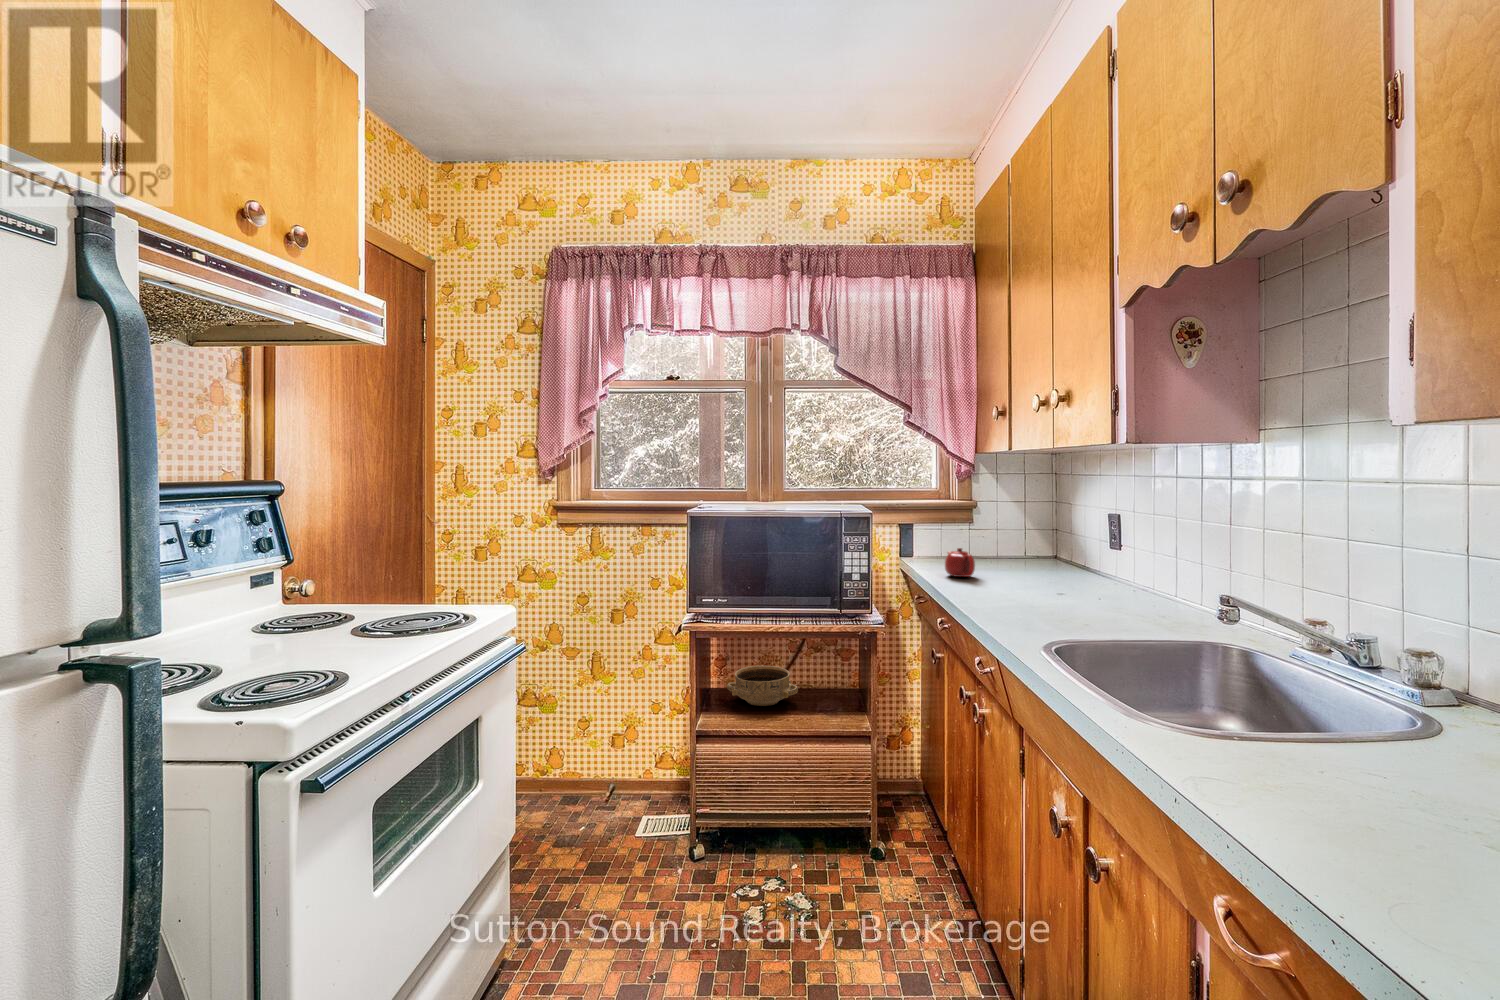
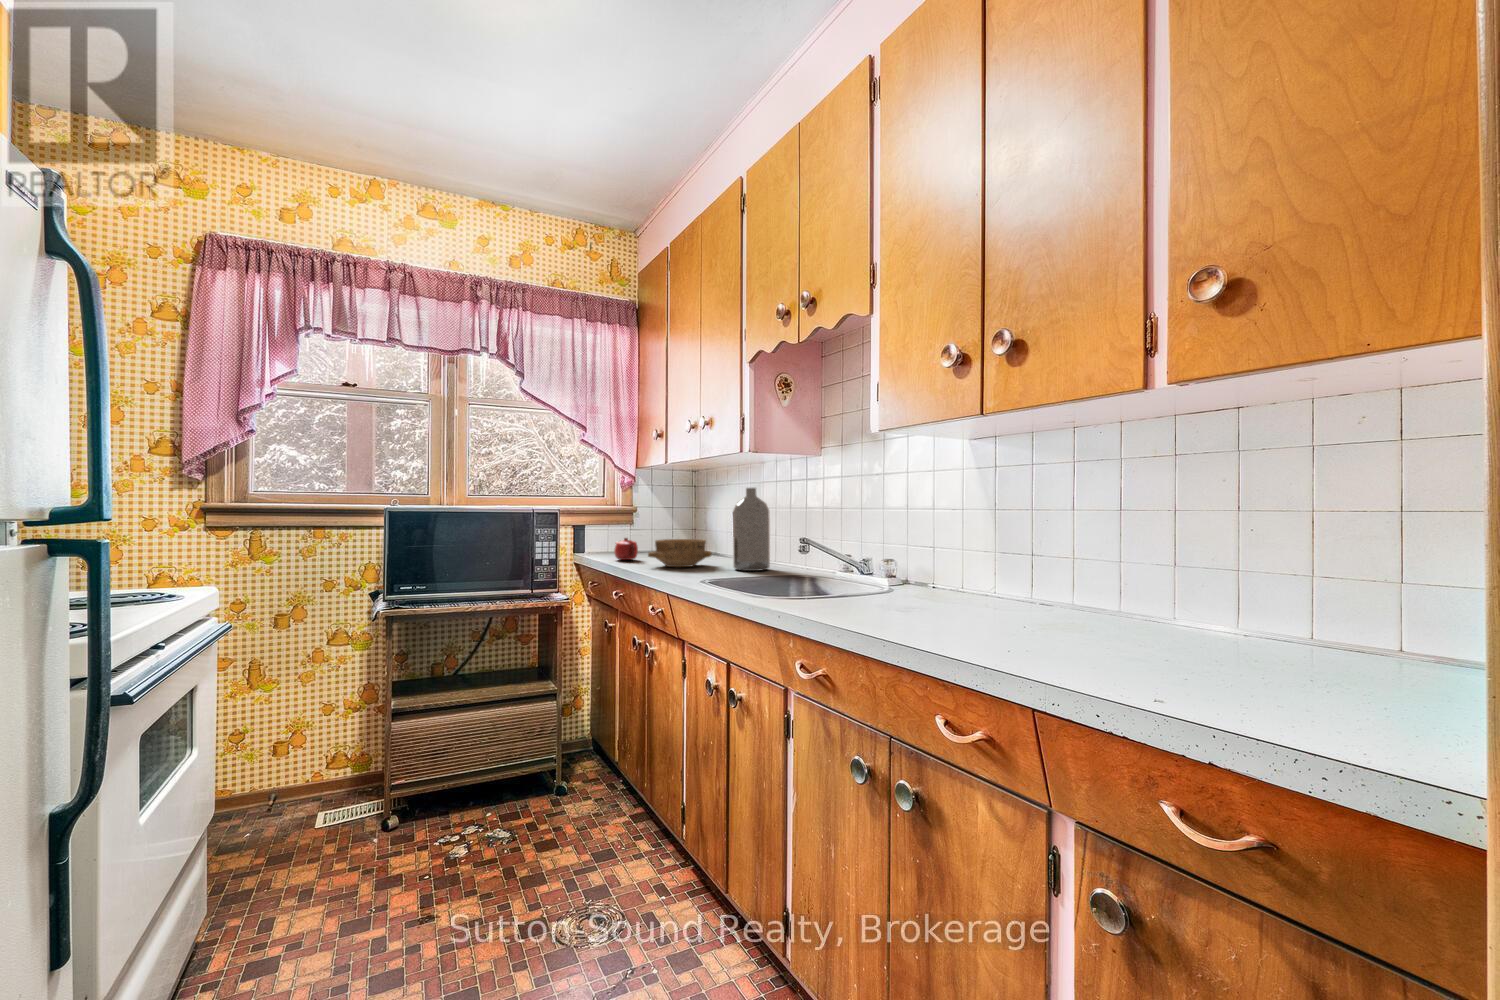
bottle: none [1111,490,1174,616] -> present [733,488,770,571]
ceramic bowl: present [727,666,798,706] -> present [648,539,711,567]

